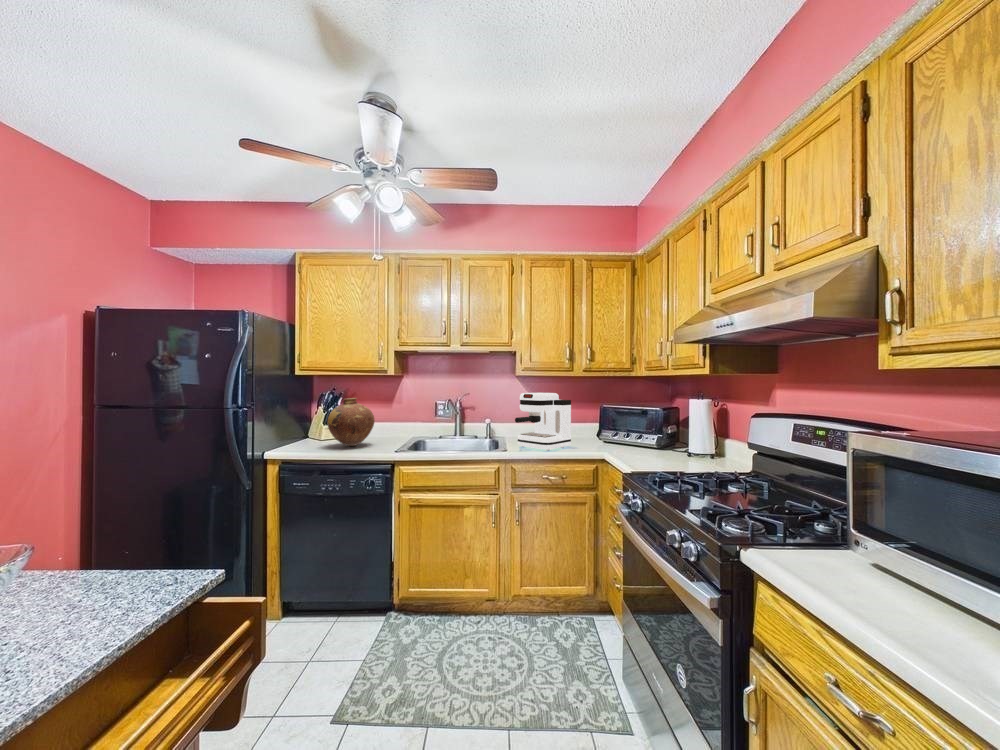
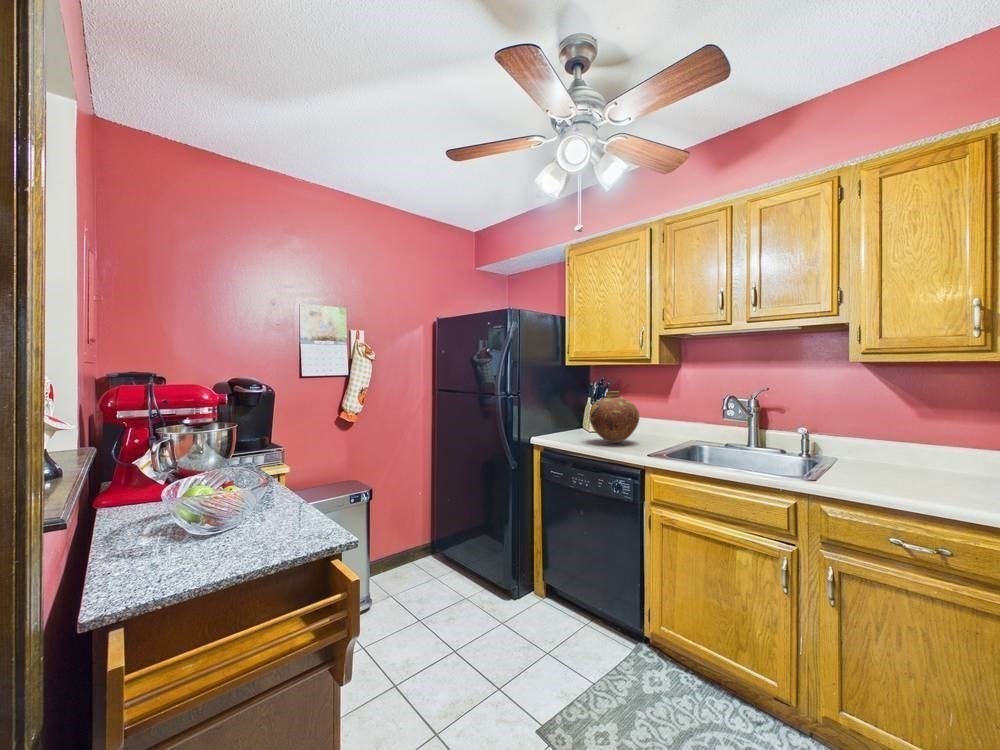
coffee maker: present [515,393,571,451] -> none [833,389,979,492]

